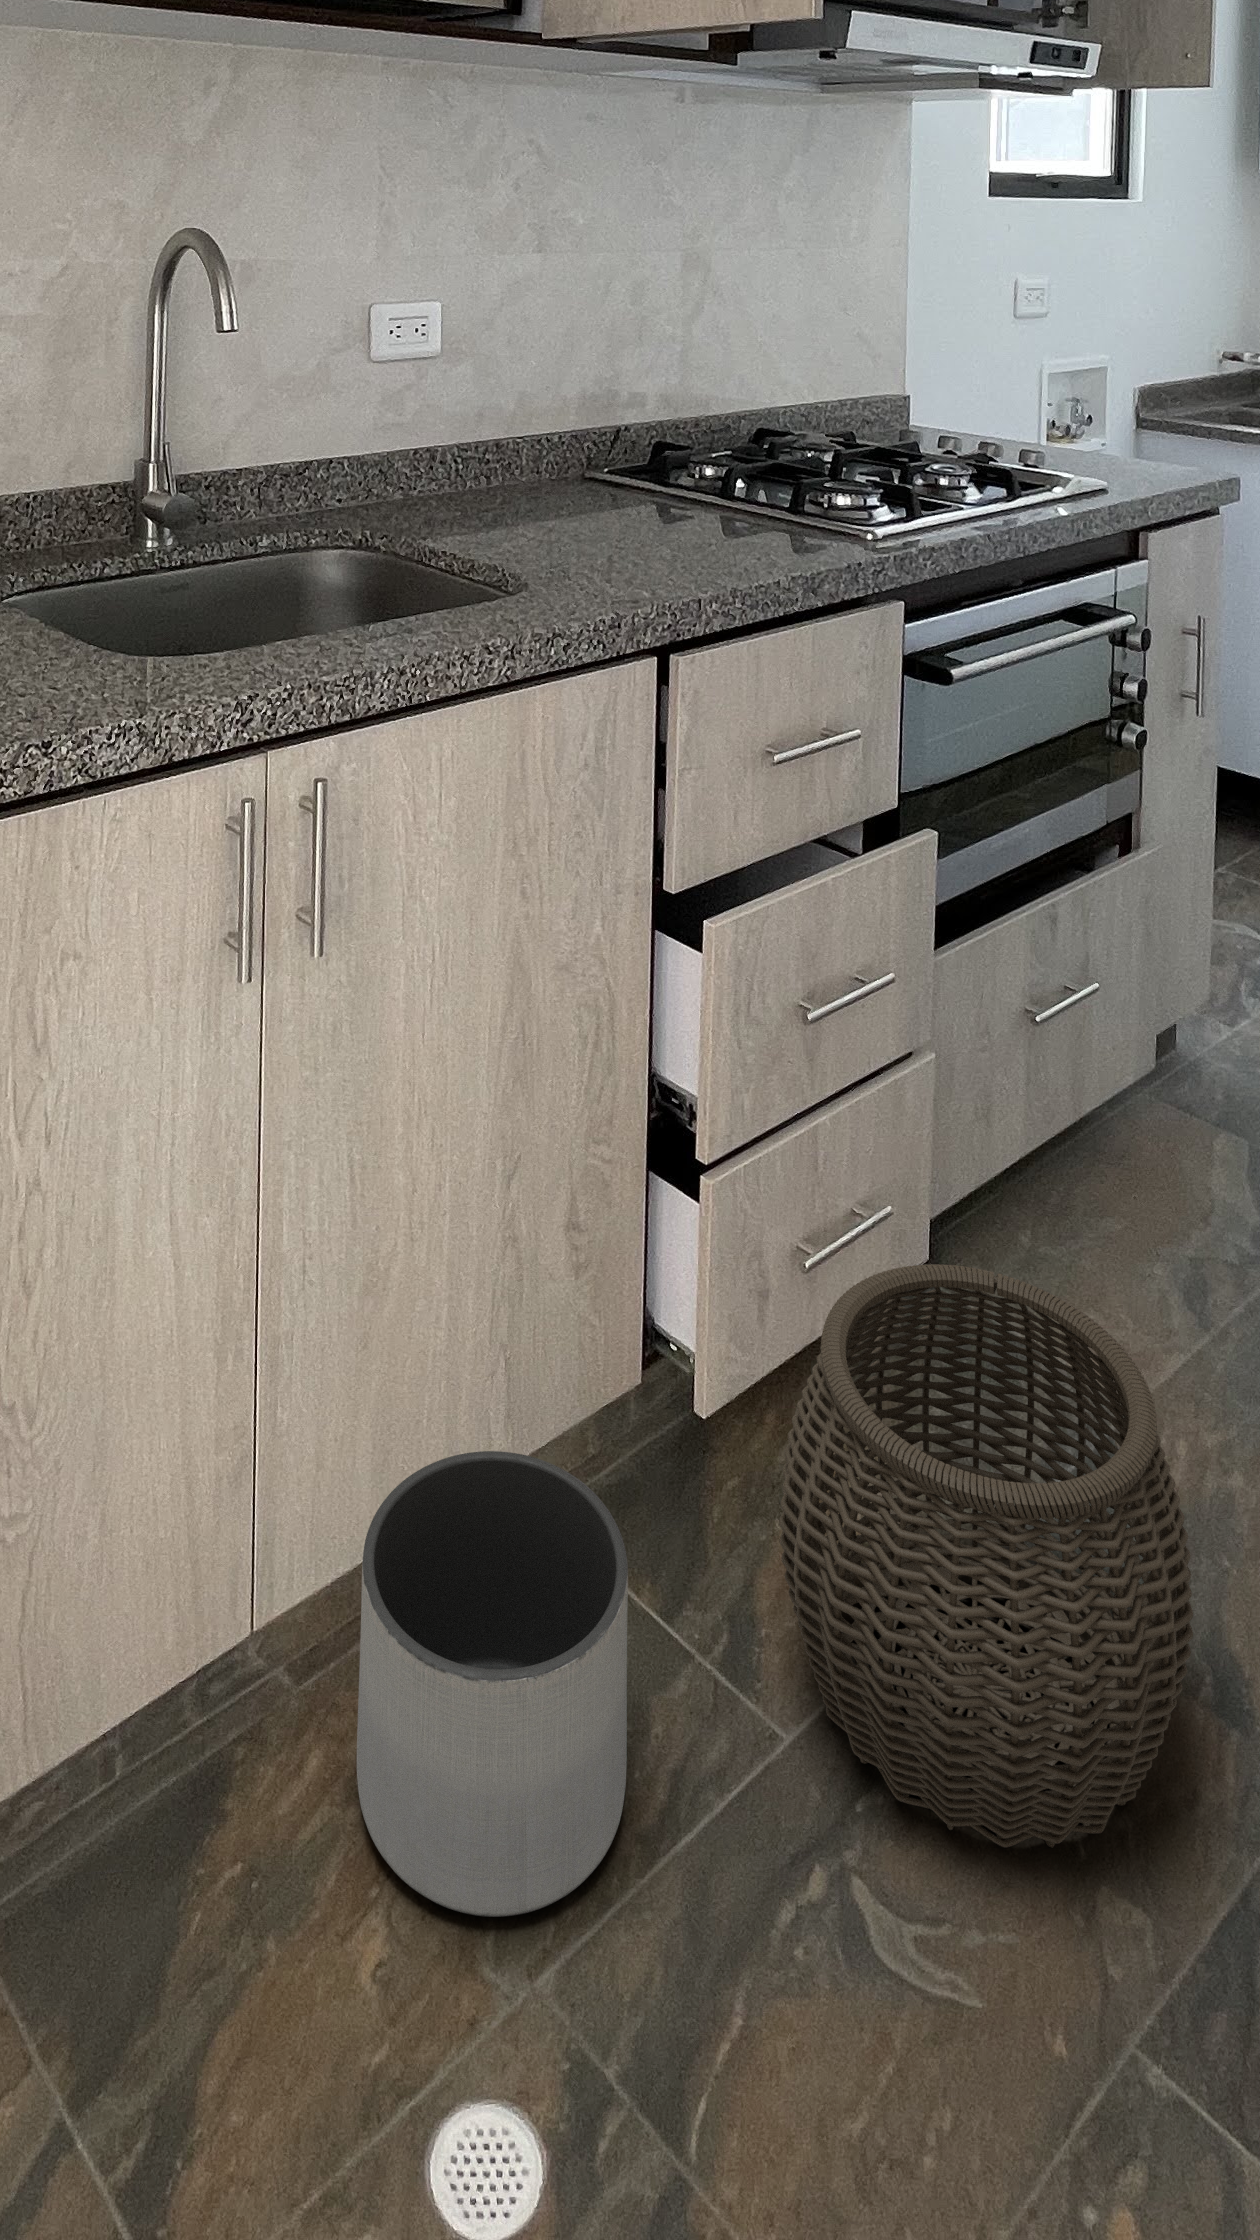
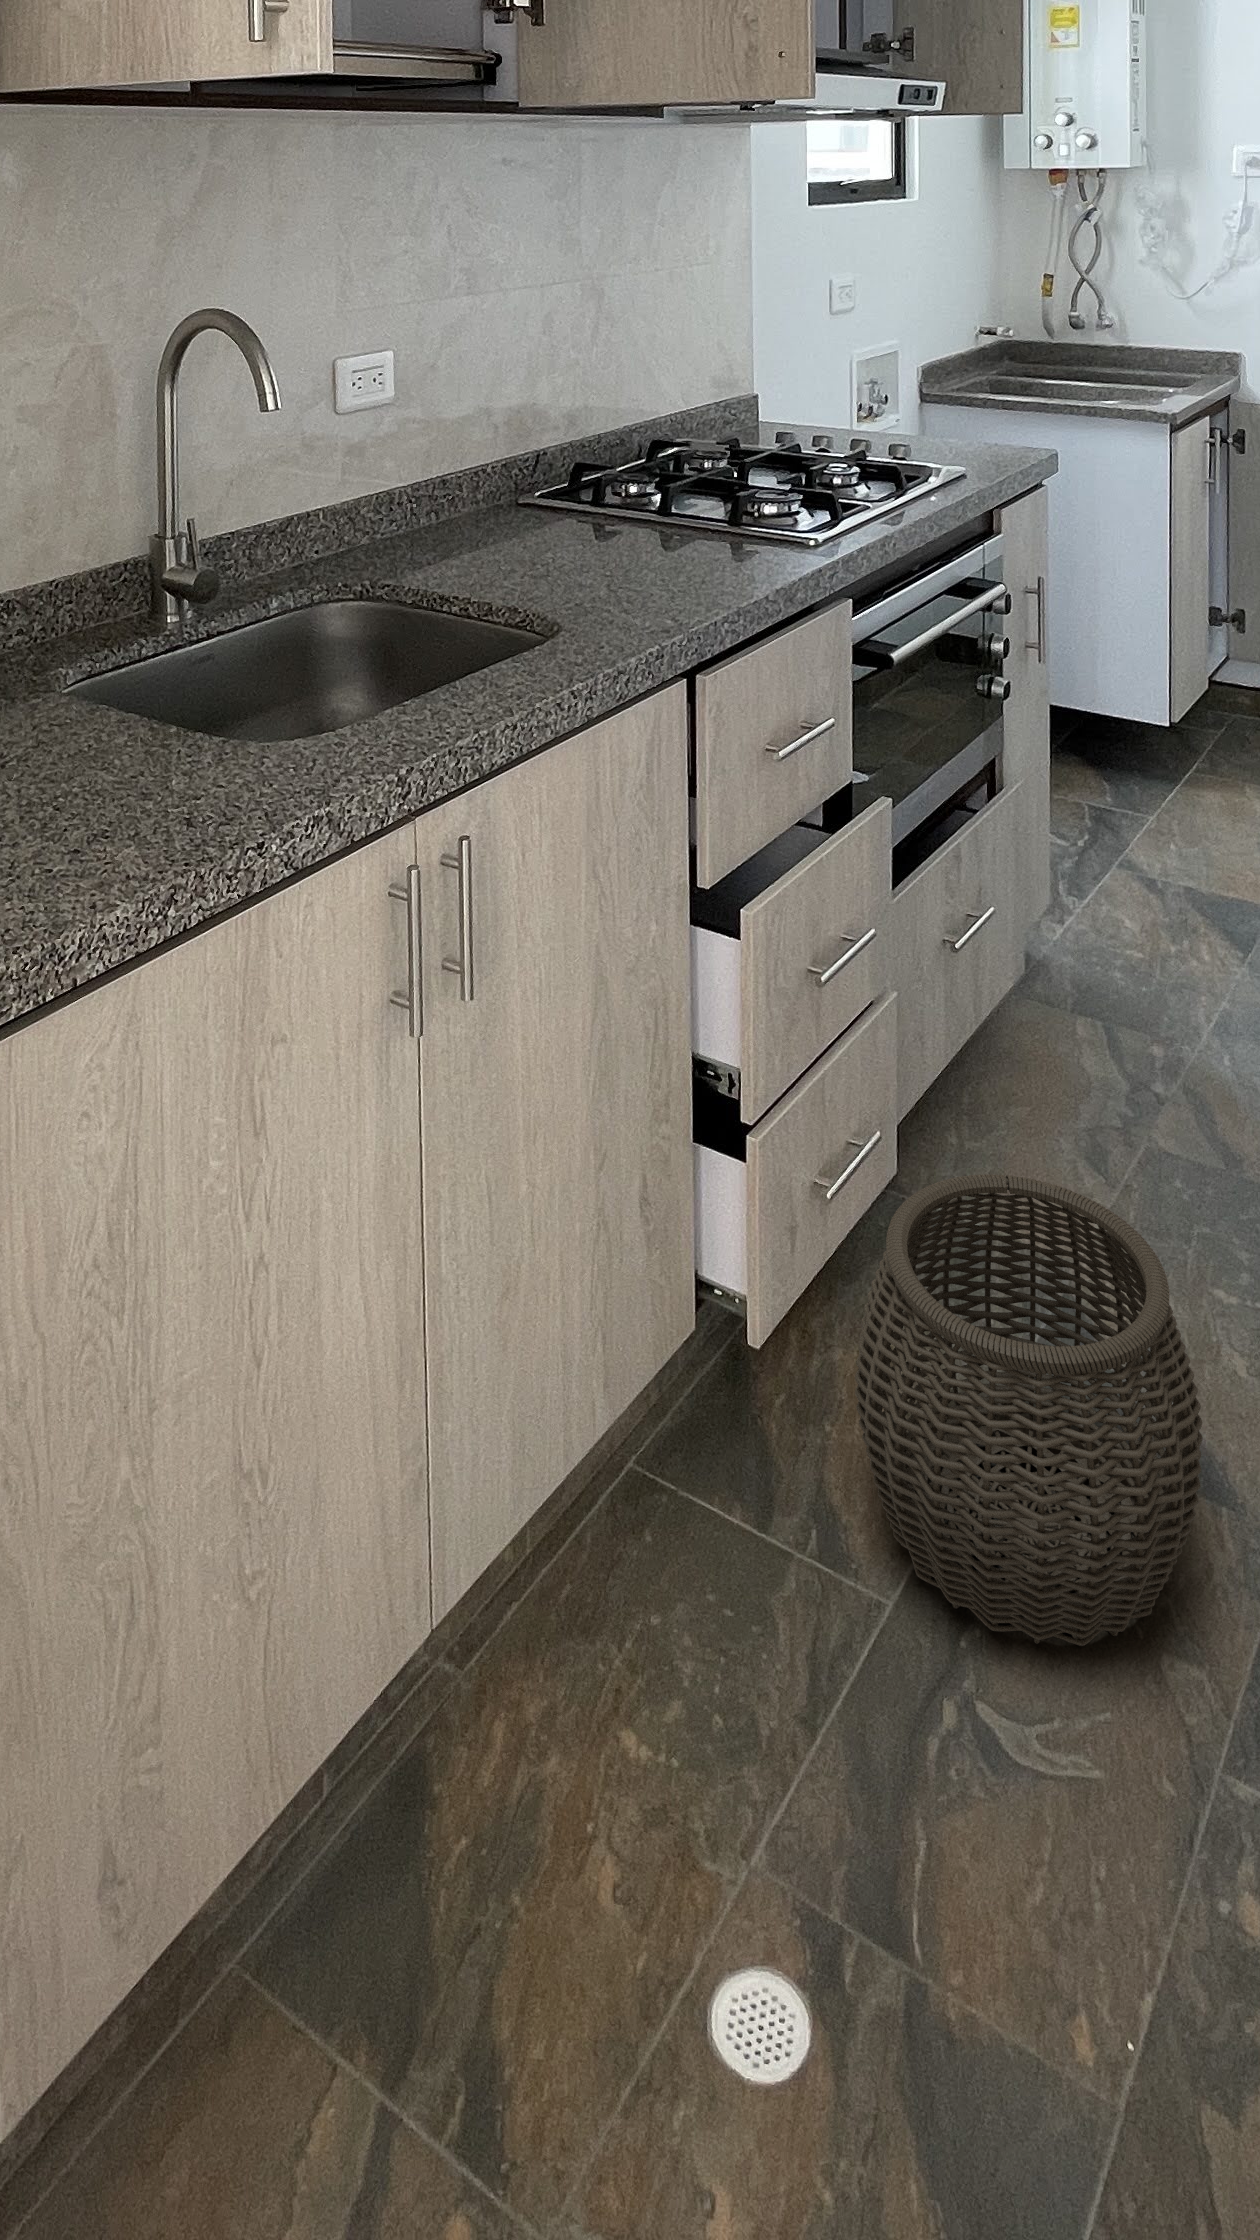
planter: present [357,1451,628,1917] -> none [541,1415,781,1822]

